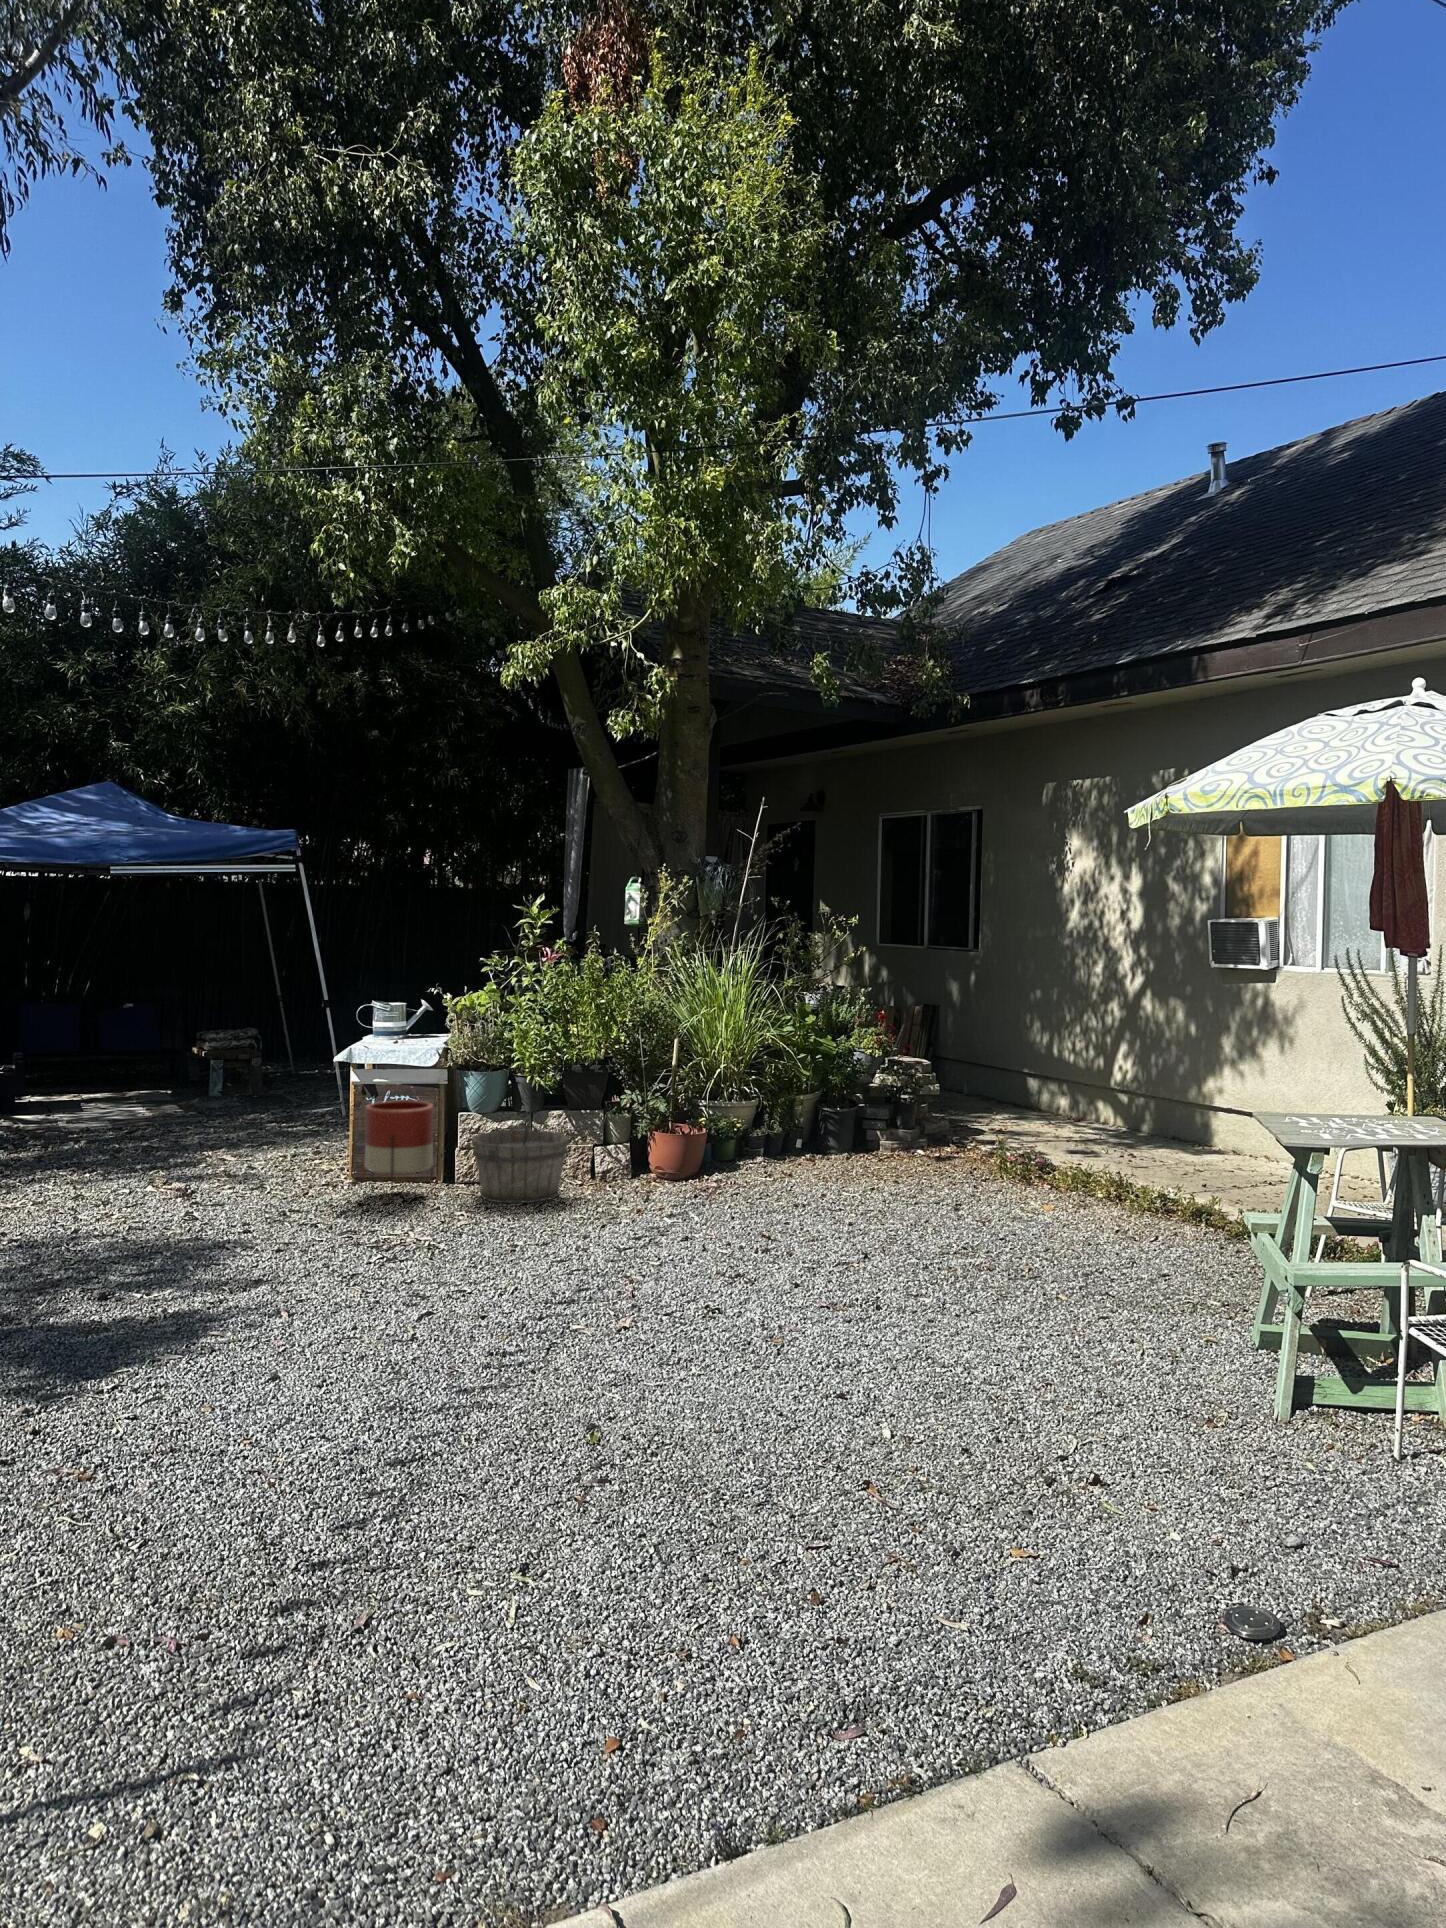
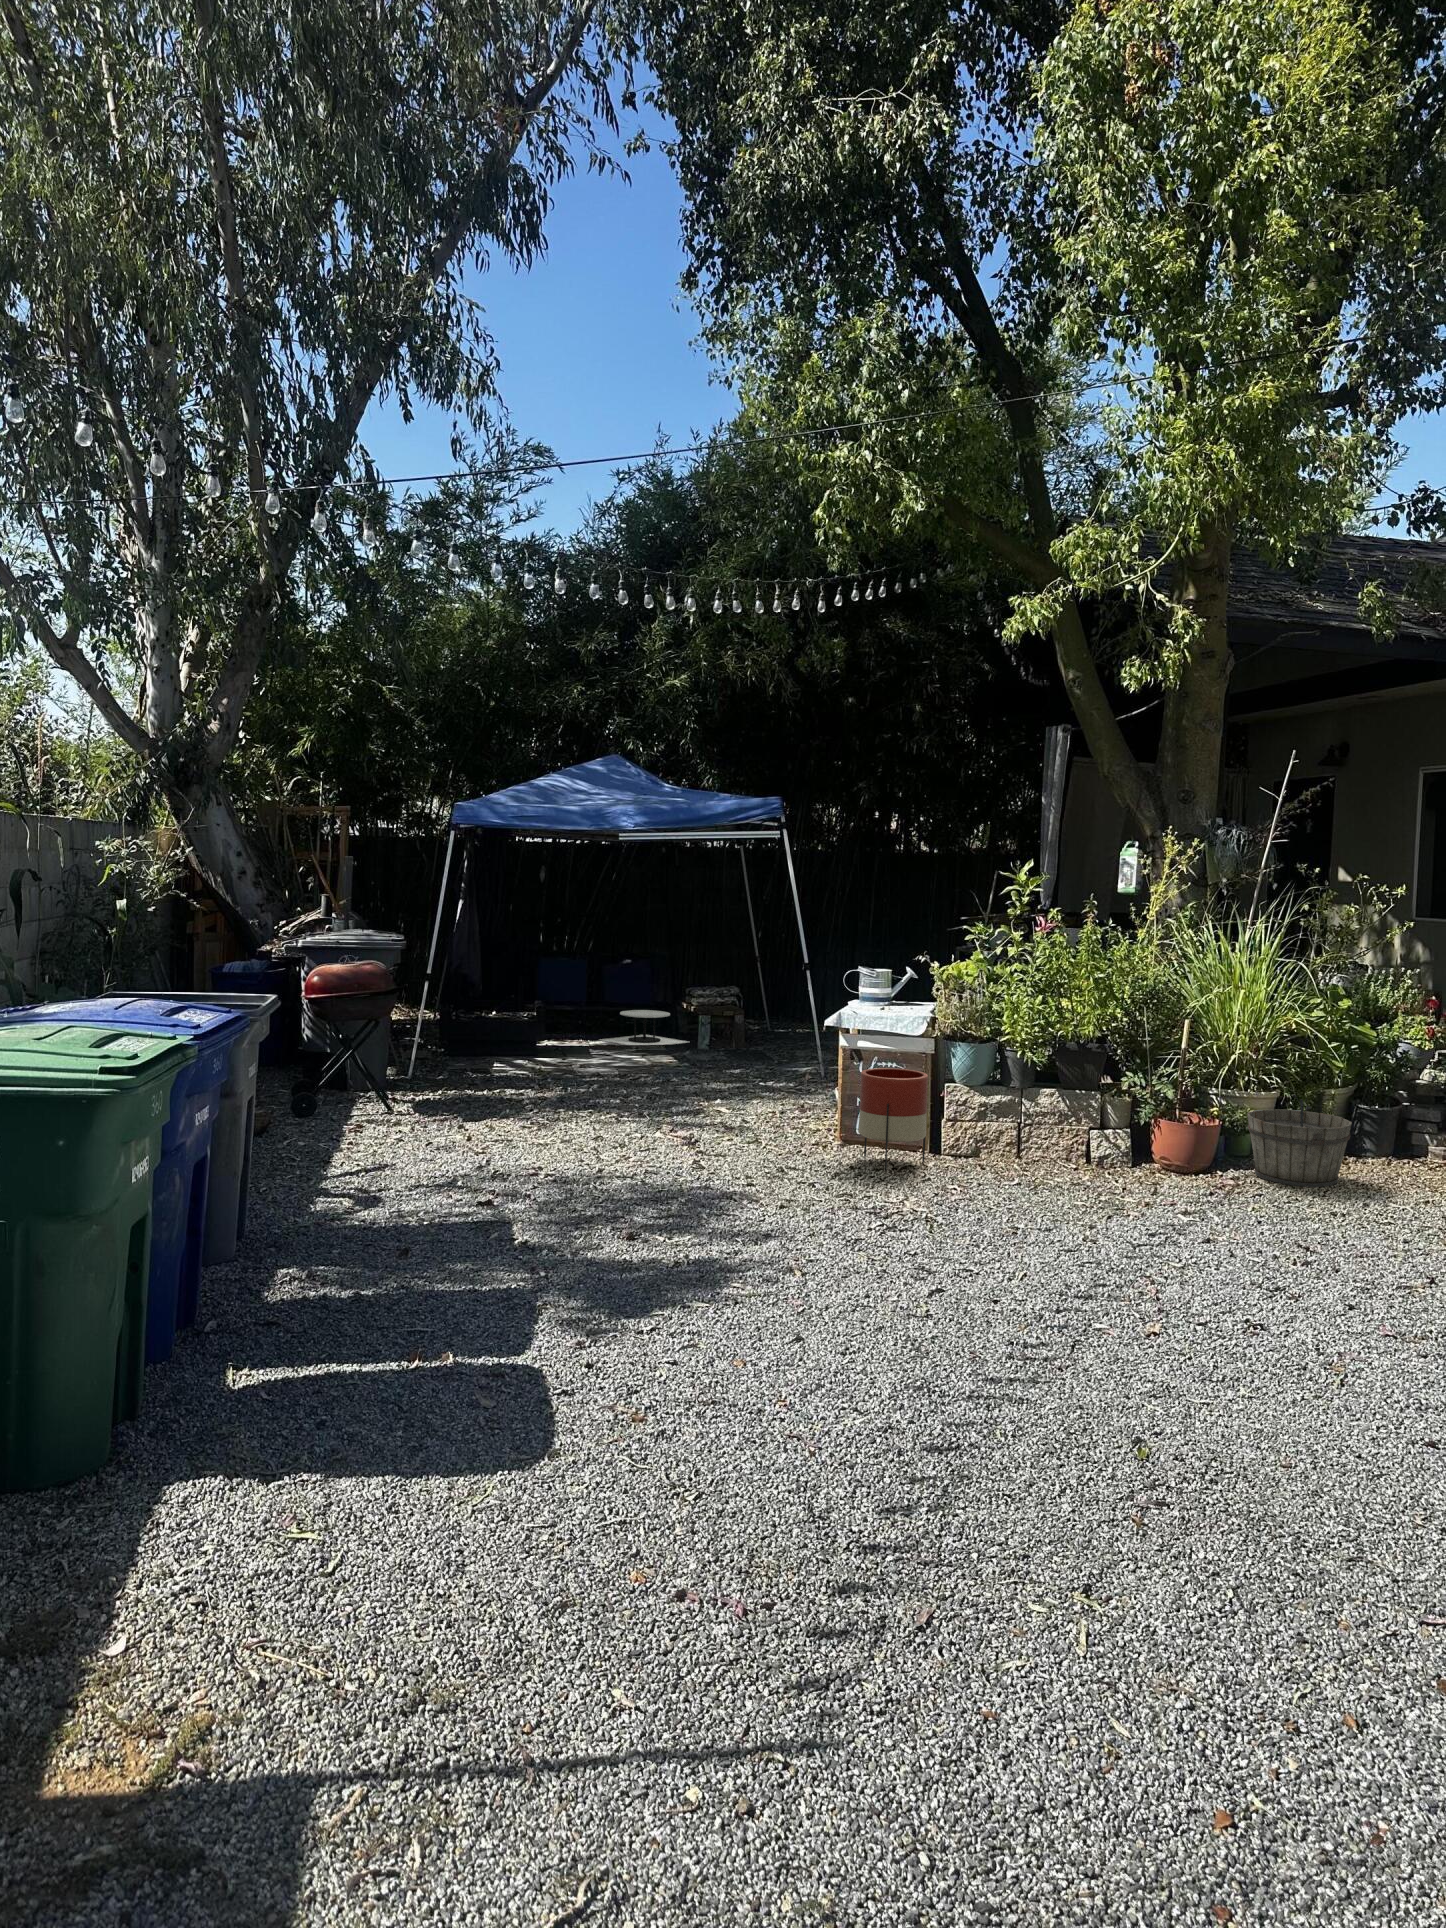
side table: none [94,1056,202,1096] -> present [600,1010,688,1045]
wooden bucket: present [472,1115,569,1203] -> present [1247,1095,1352,1187]

